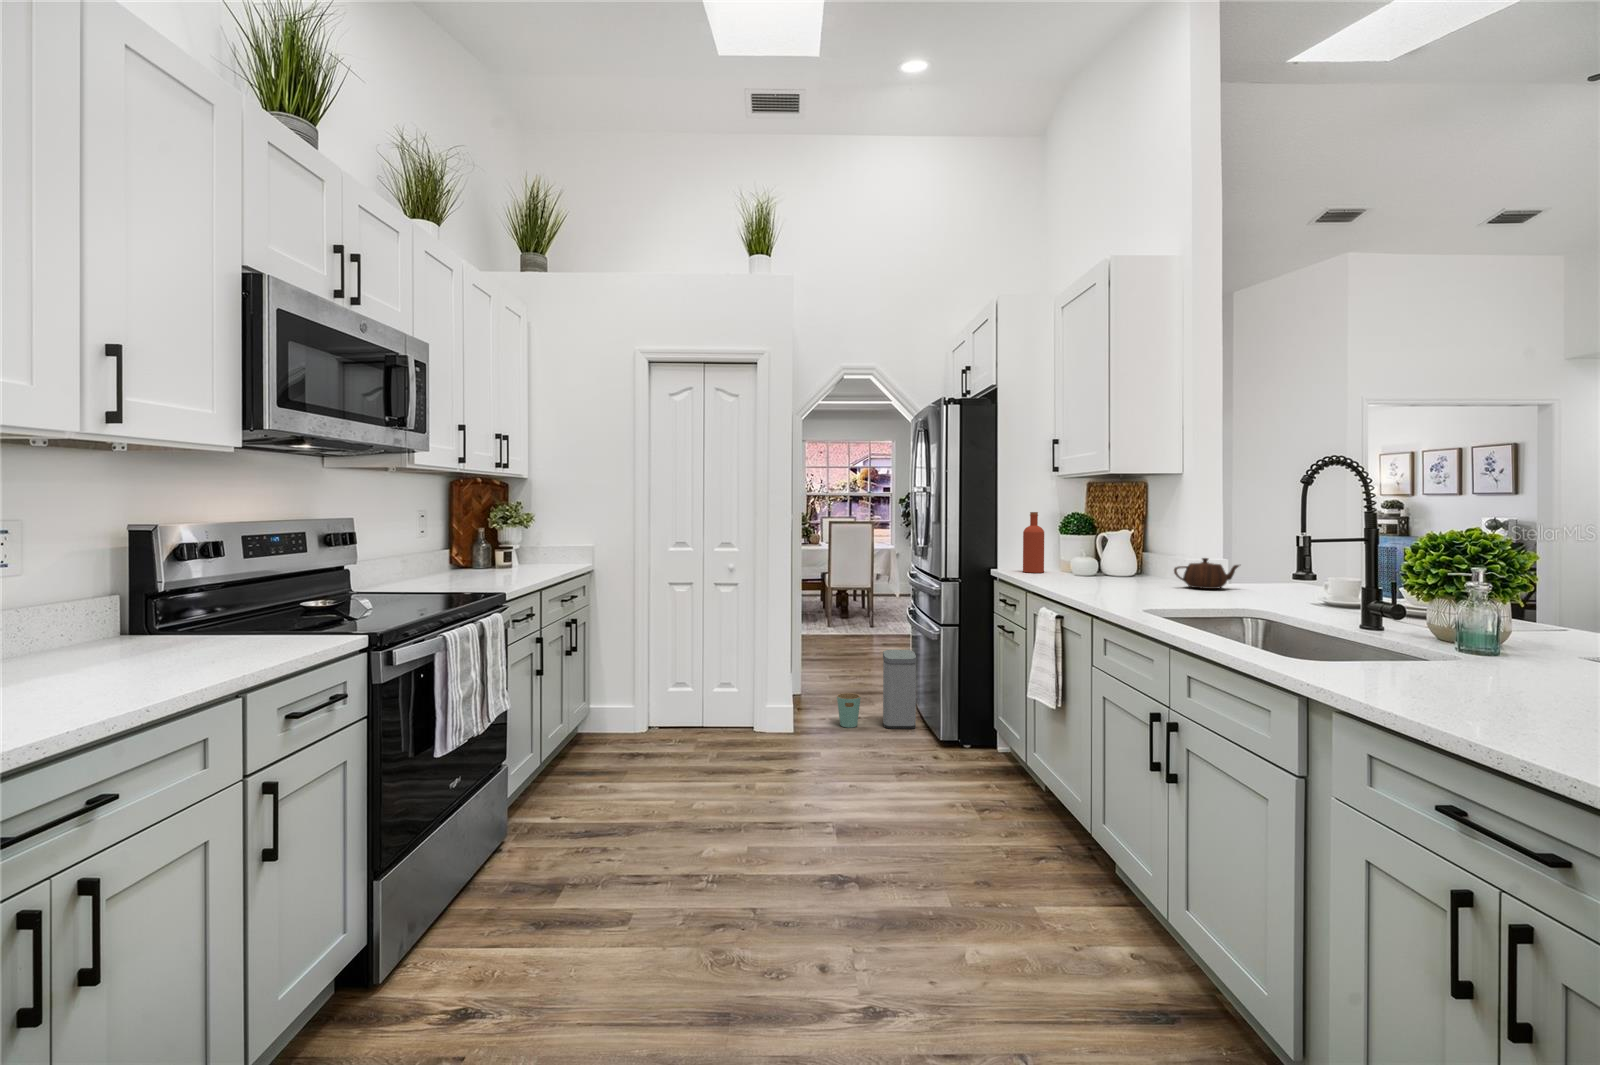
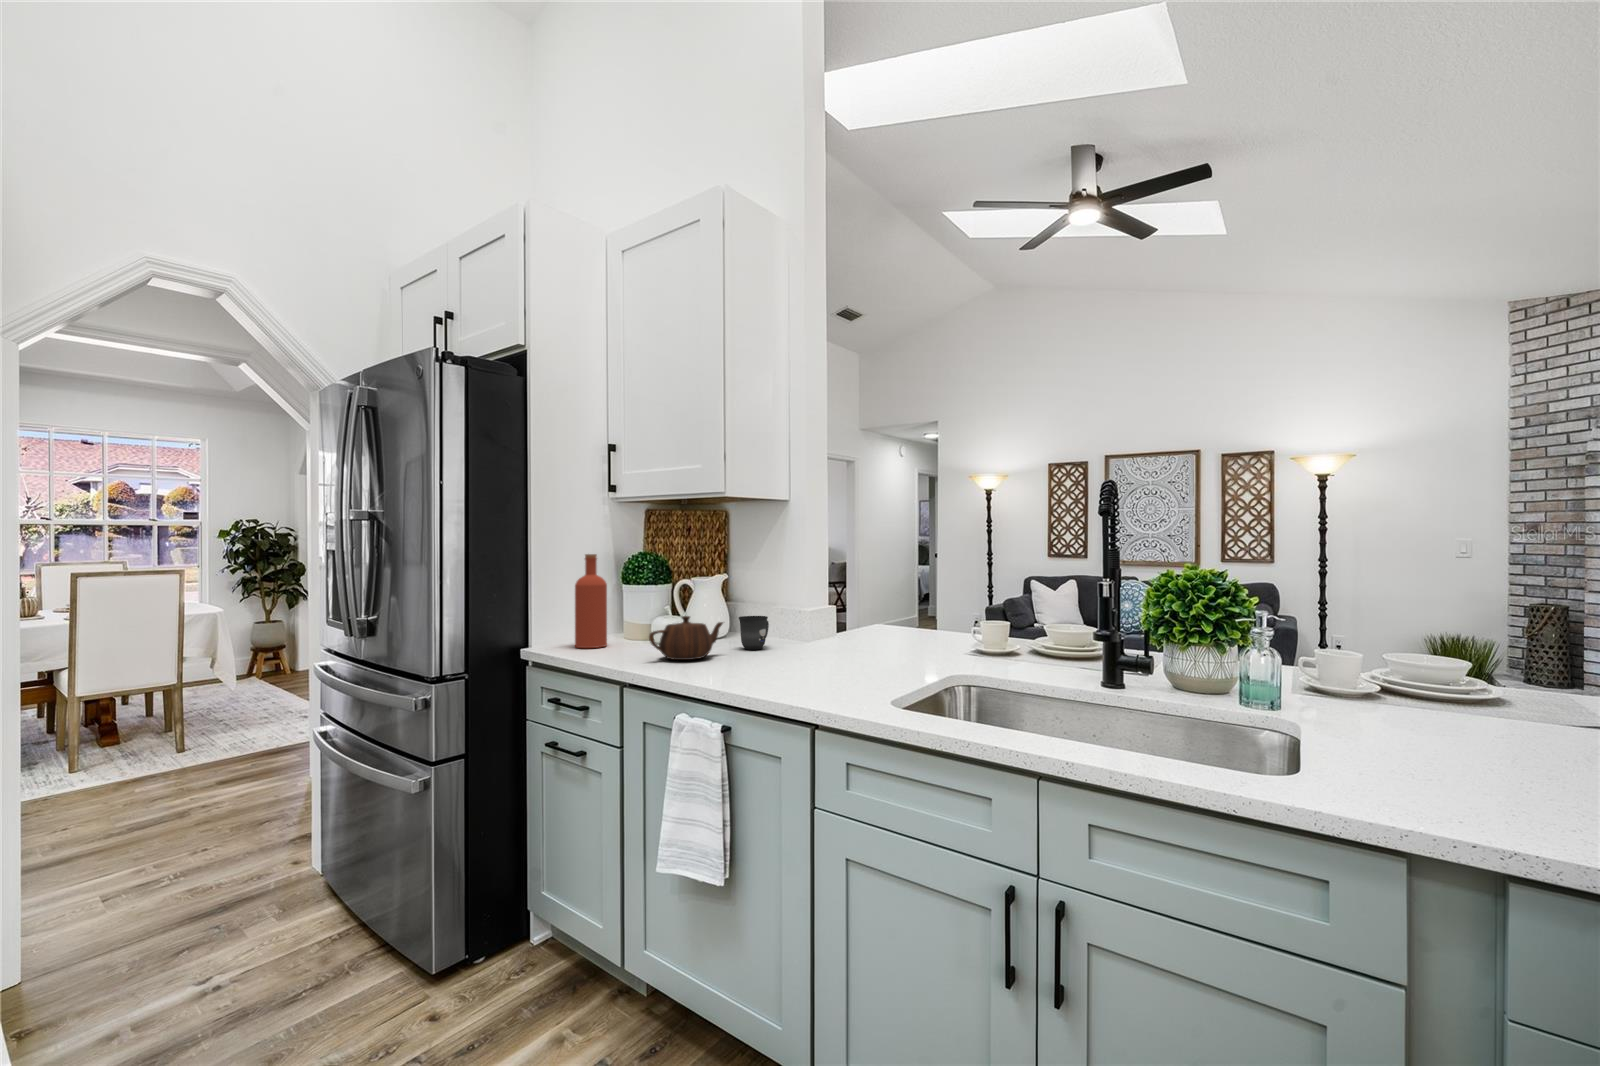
mug: none [1125,558,1154,582] -> present [739,616,769,650]
teapot: present [1174,558,1239,589] -> present [649,616,723,660]
trash can: present [837,650,916,729] -> none [167,811,364,1024]

